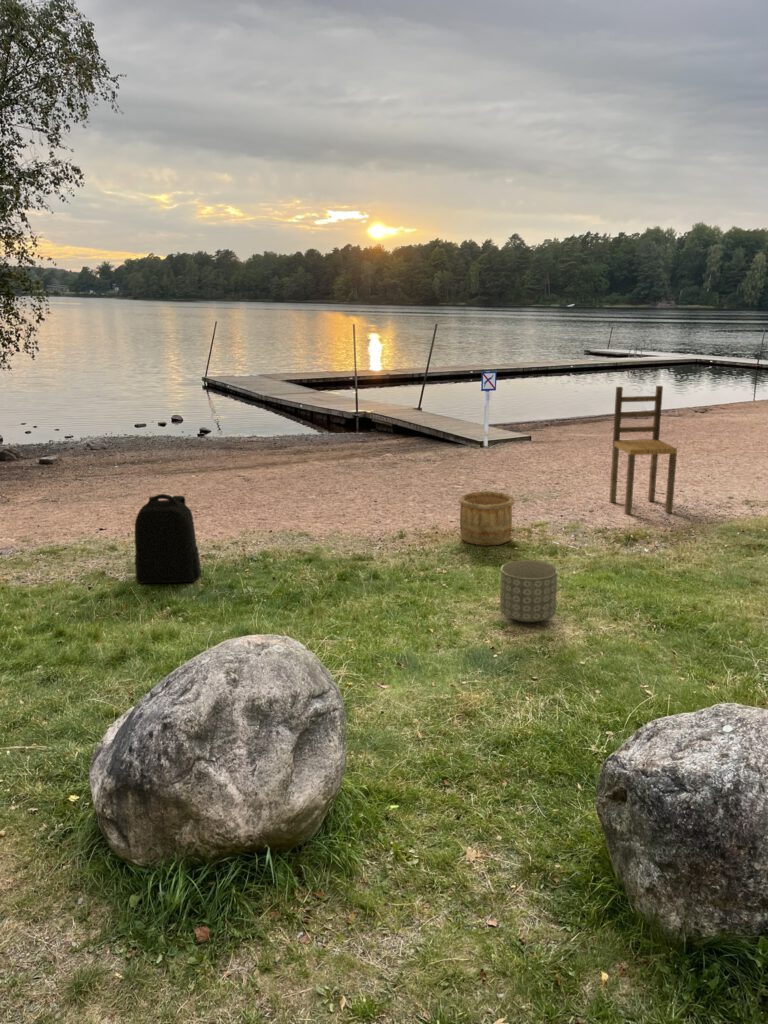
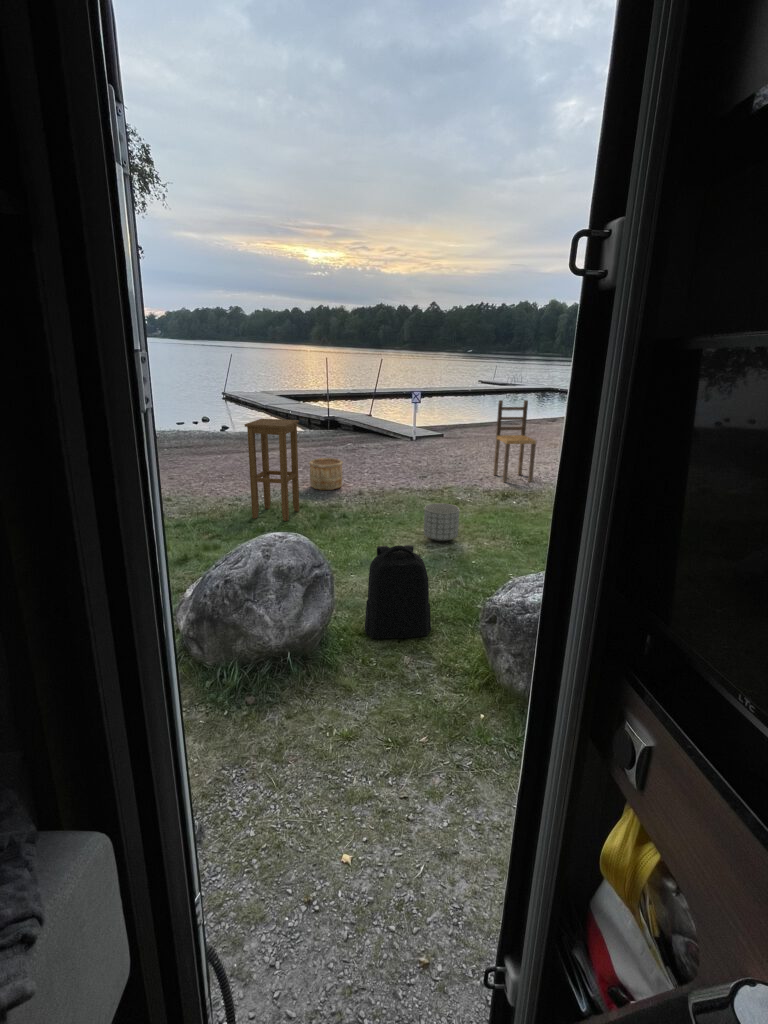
stool: none [219,429,306,587] -> present [245,419,299,521]
wooden bucket: present [459,491,514,546] -> present [309,458,343,490]
backpack: present [135,494,201,583] -> present [365,545,431,639]

